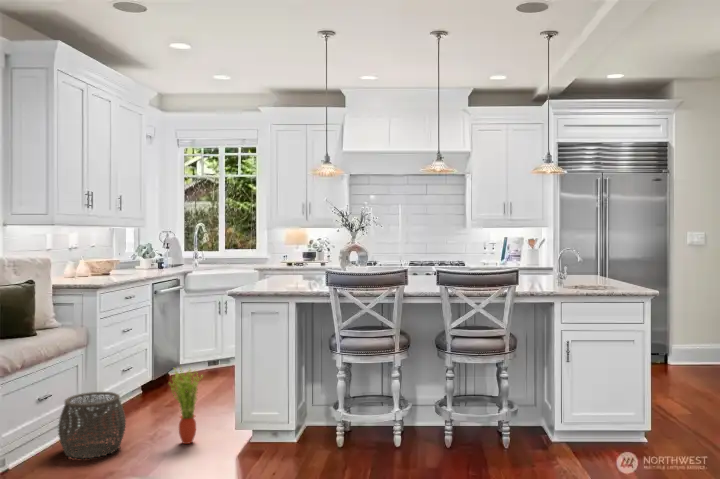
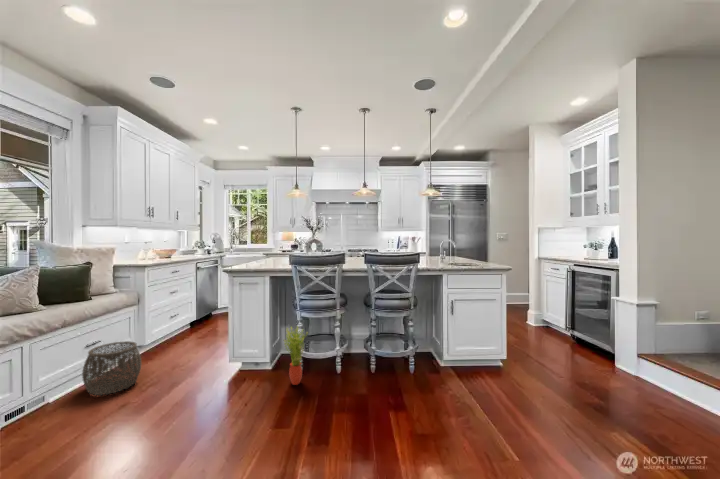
potted plant: present [171,368,203,444] -> present [284,328,308,385]

